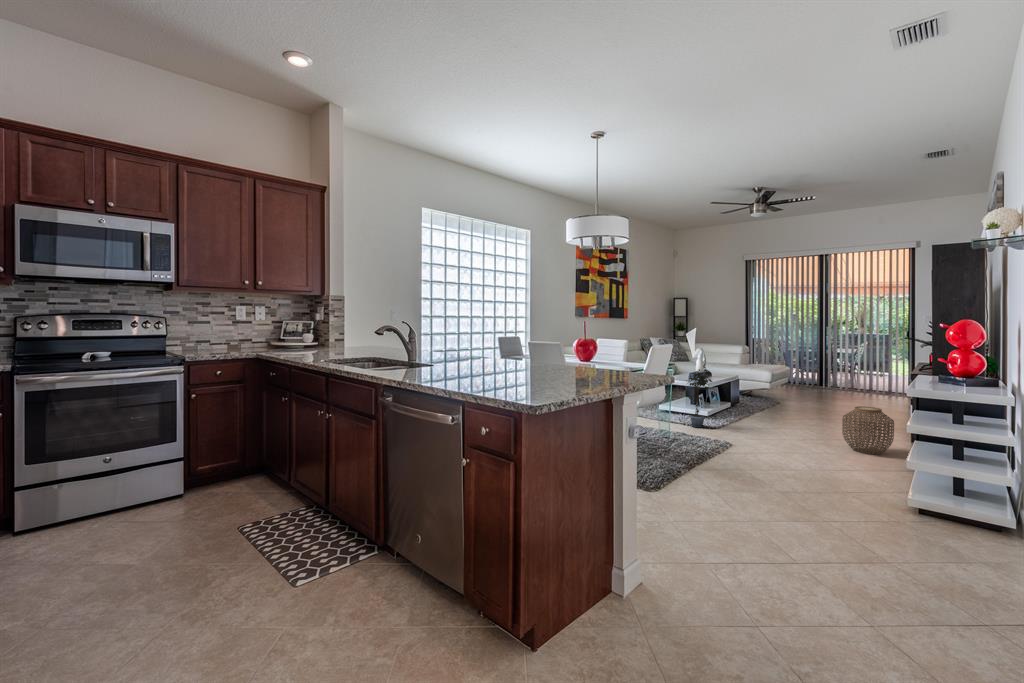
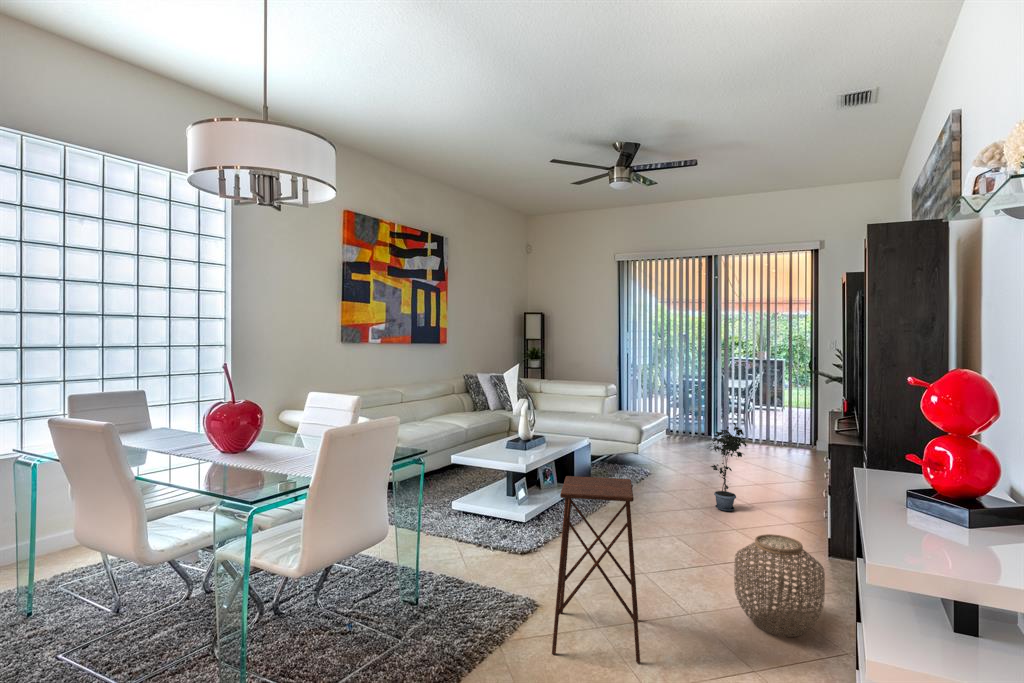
potted plant: present [688,367,712,428] -> present [710,423,747,511]
side table: none [744,374,792,455] -> present [552,476,640,663]

